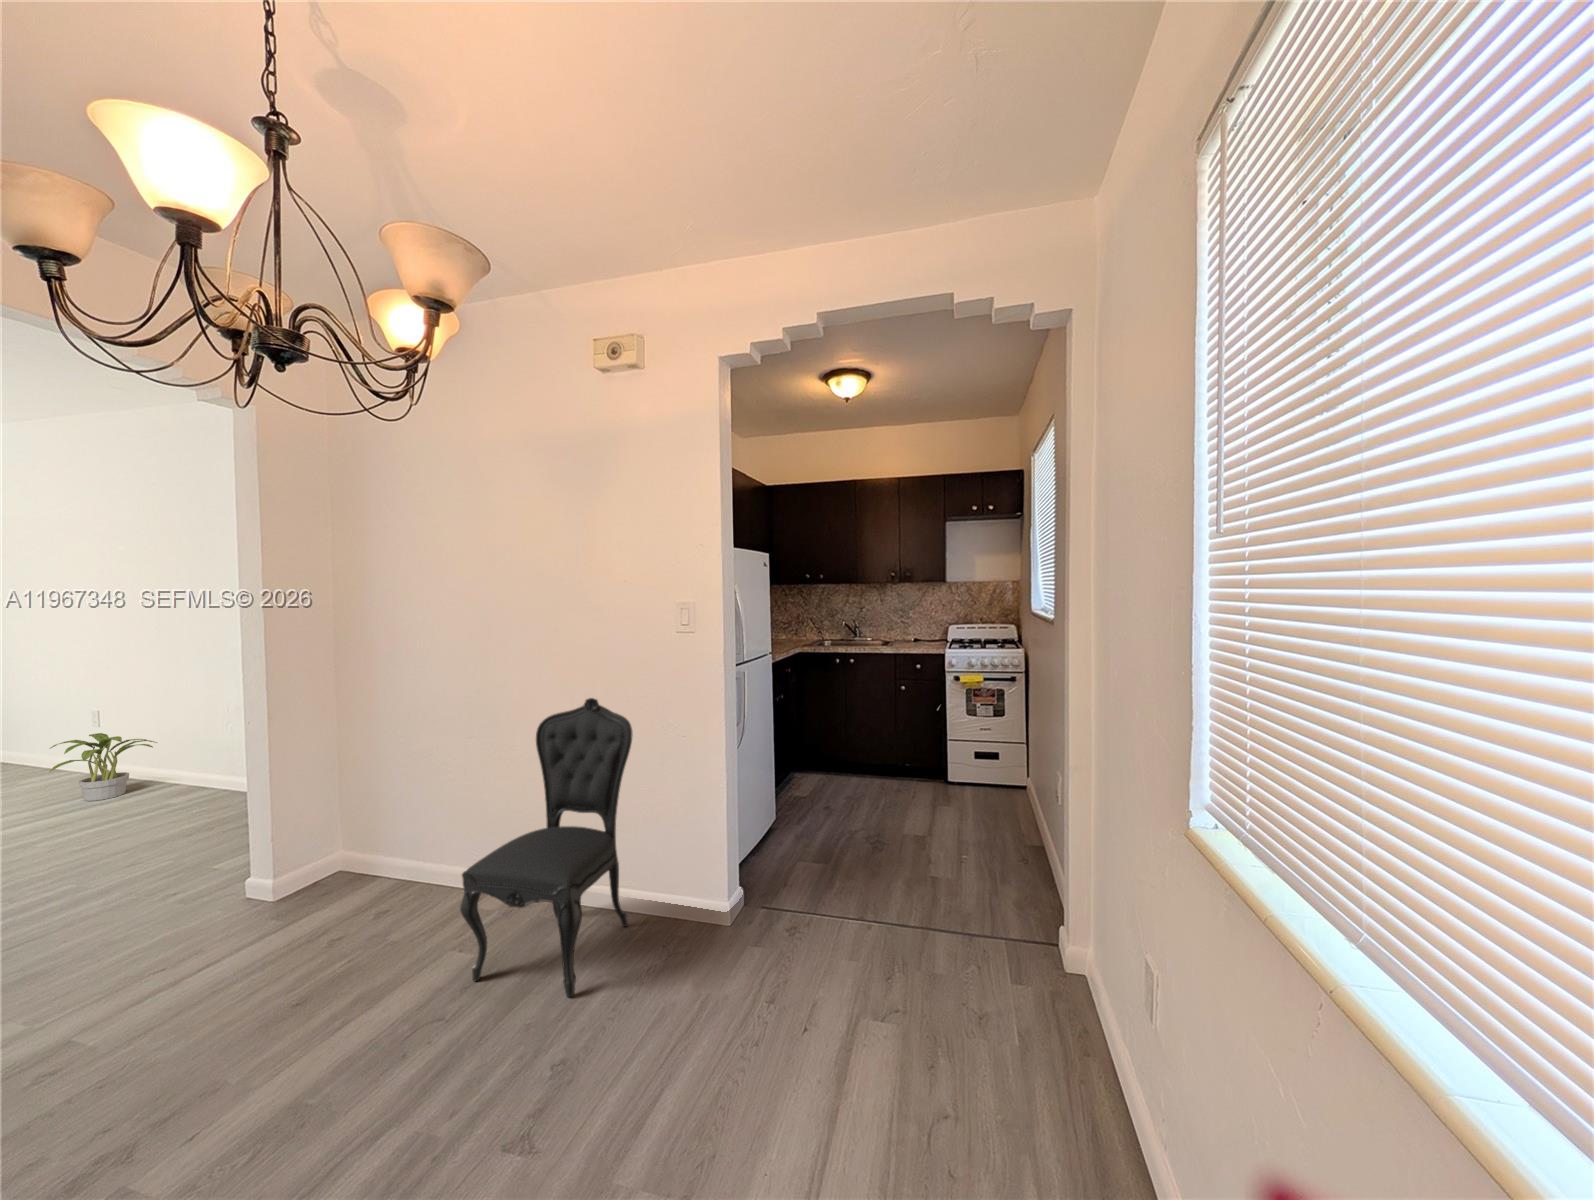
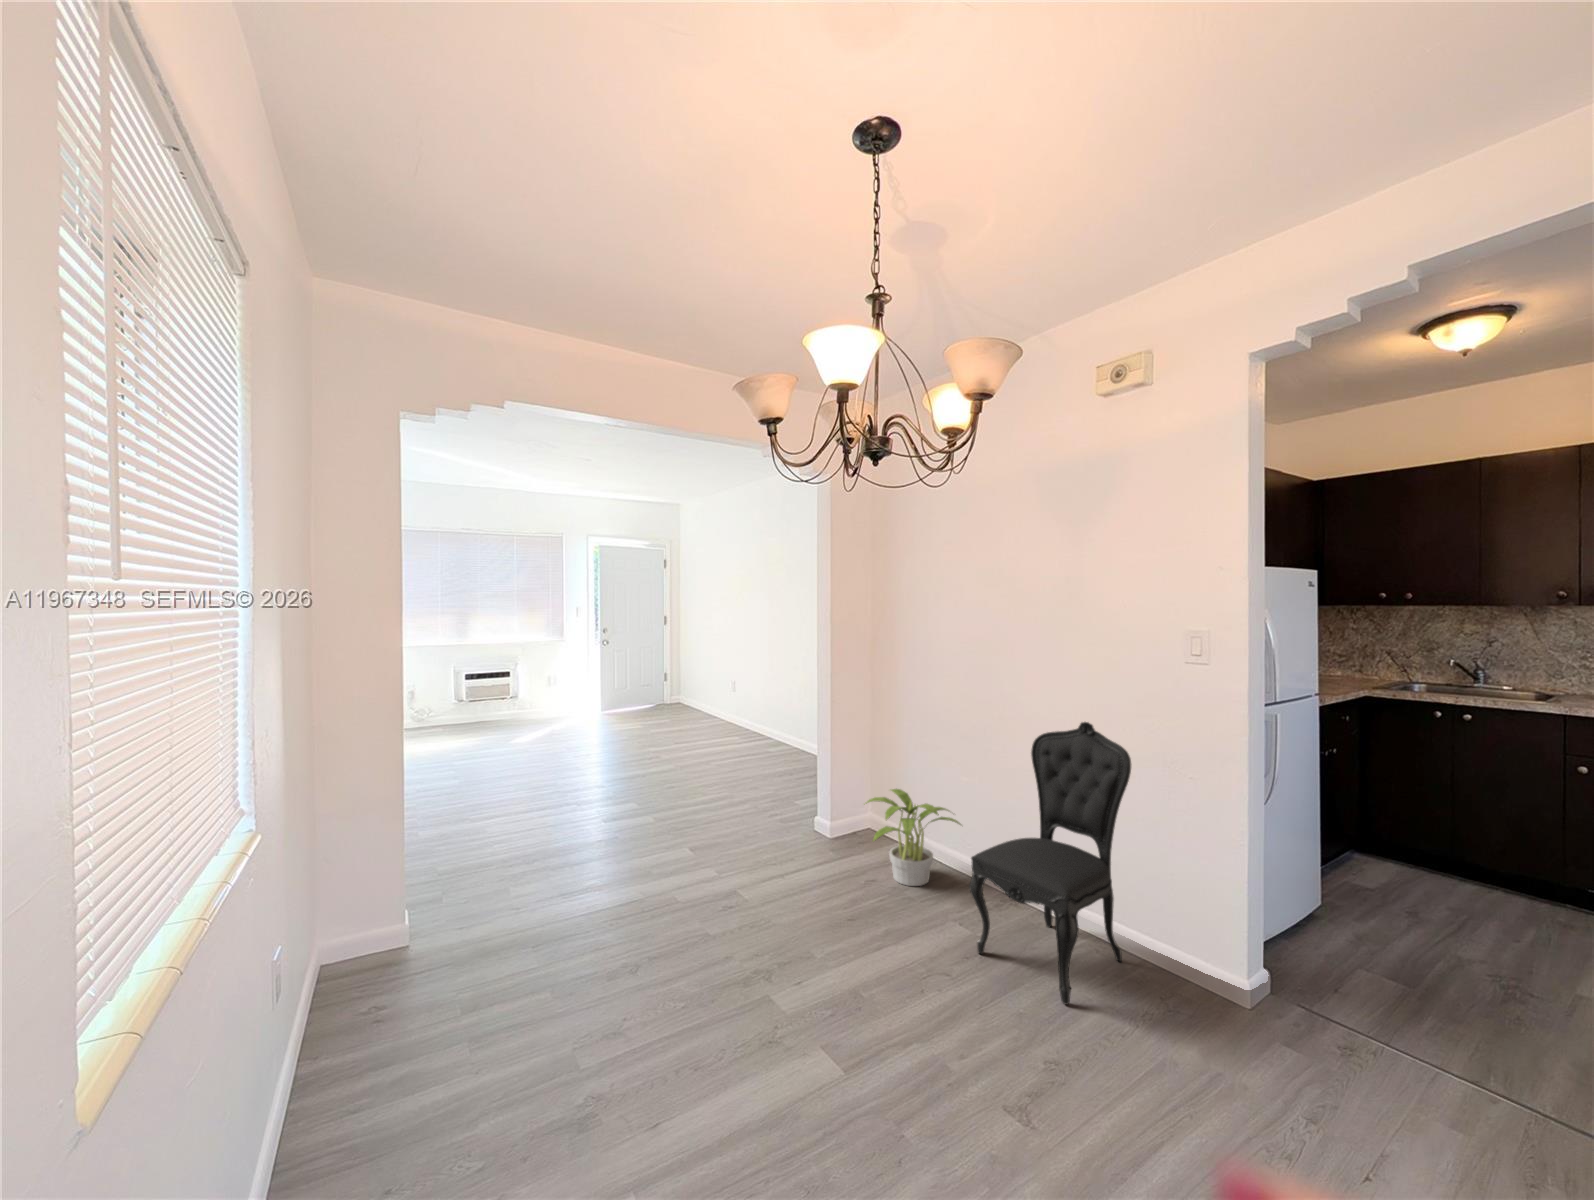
potted plant: present [49,733,157,801] -> present [864,789,961,886]

